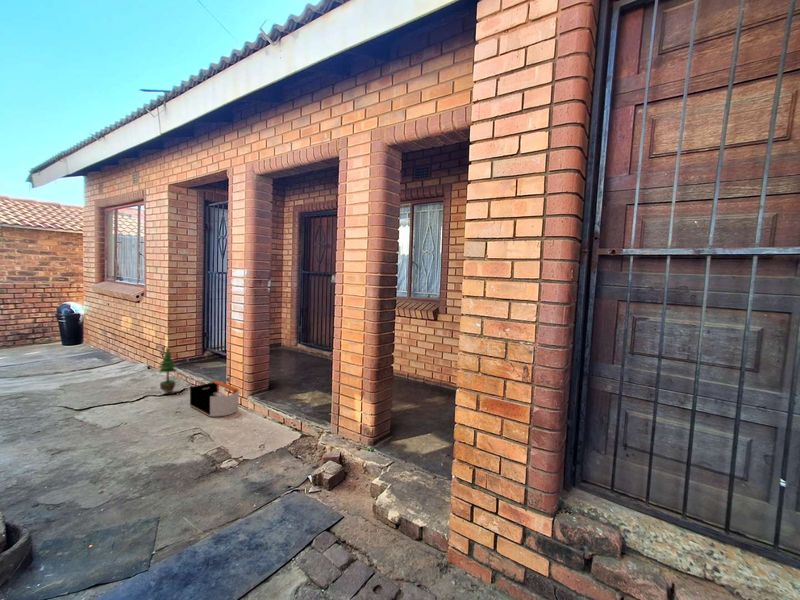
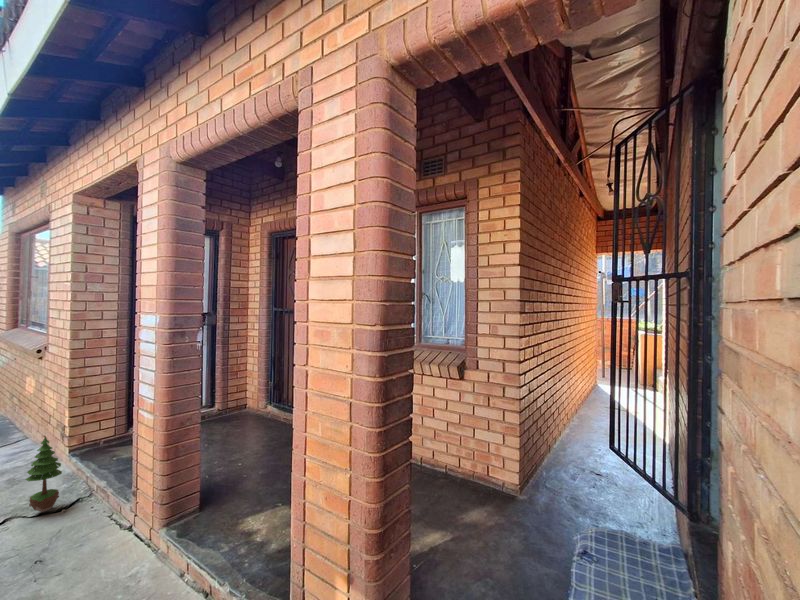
storage bin: present [190,381,239,417] -> none [63,493,144,578]

